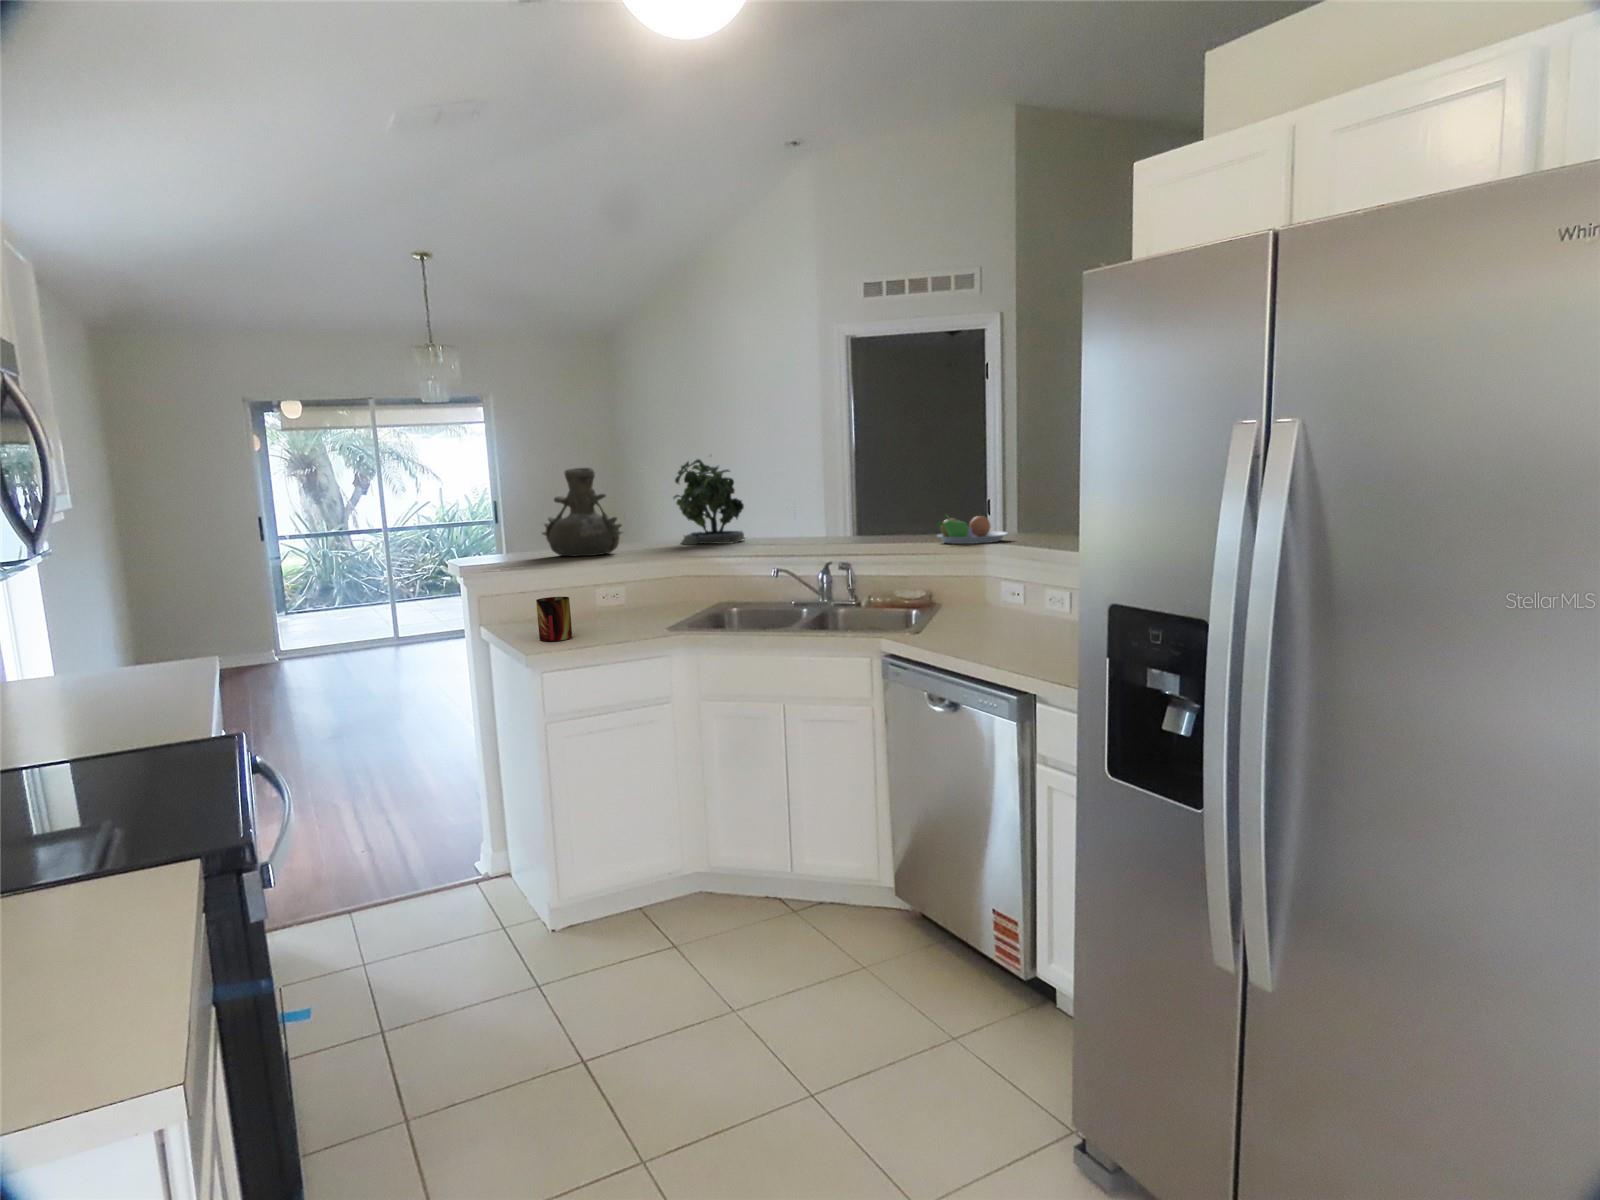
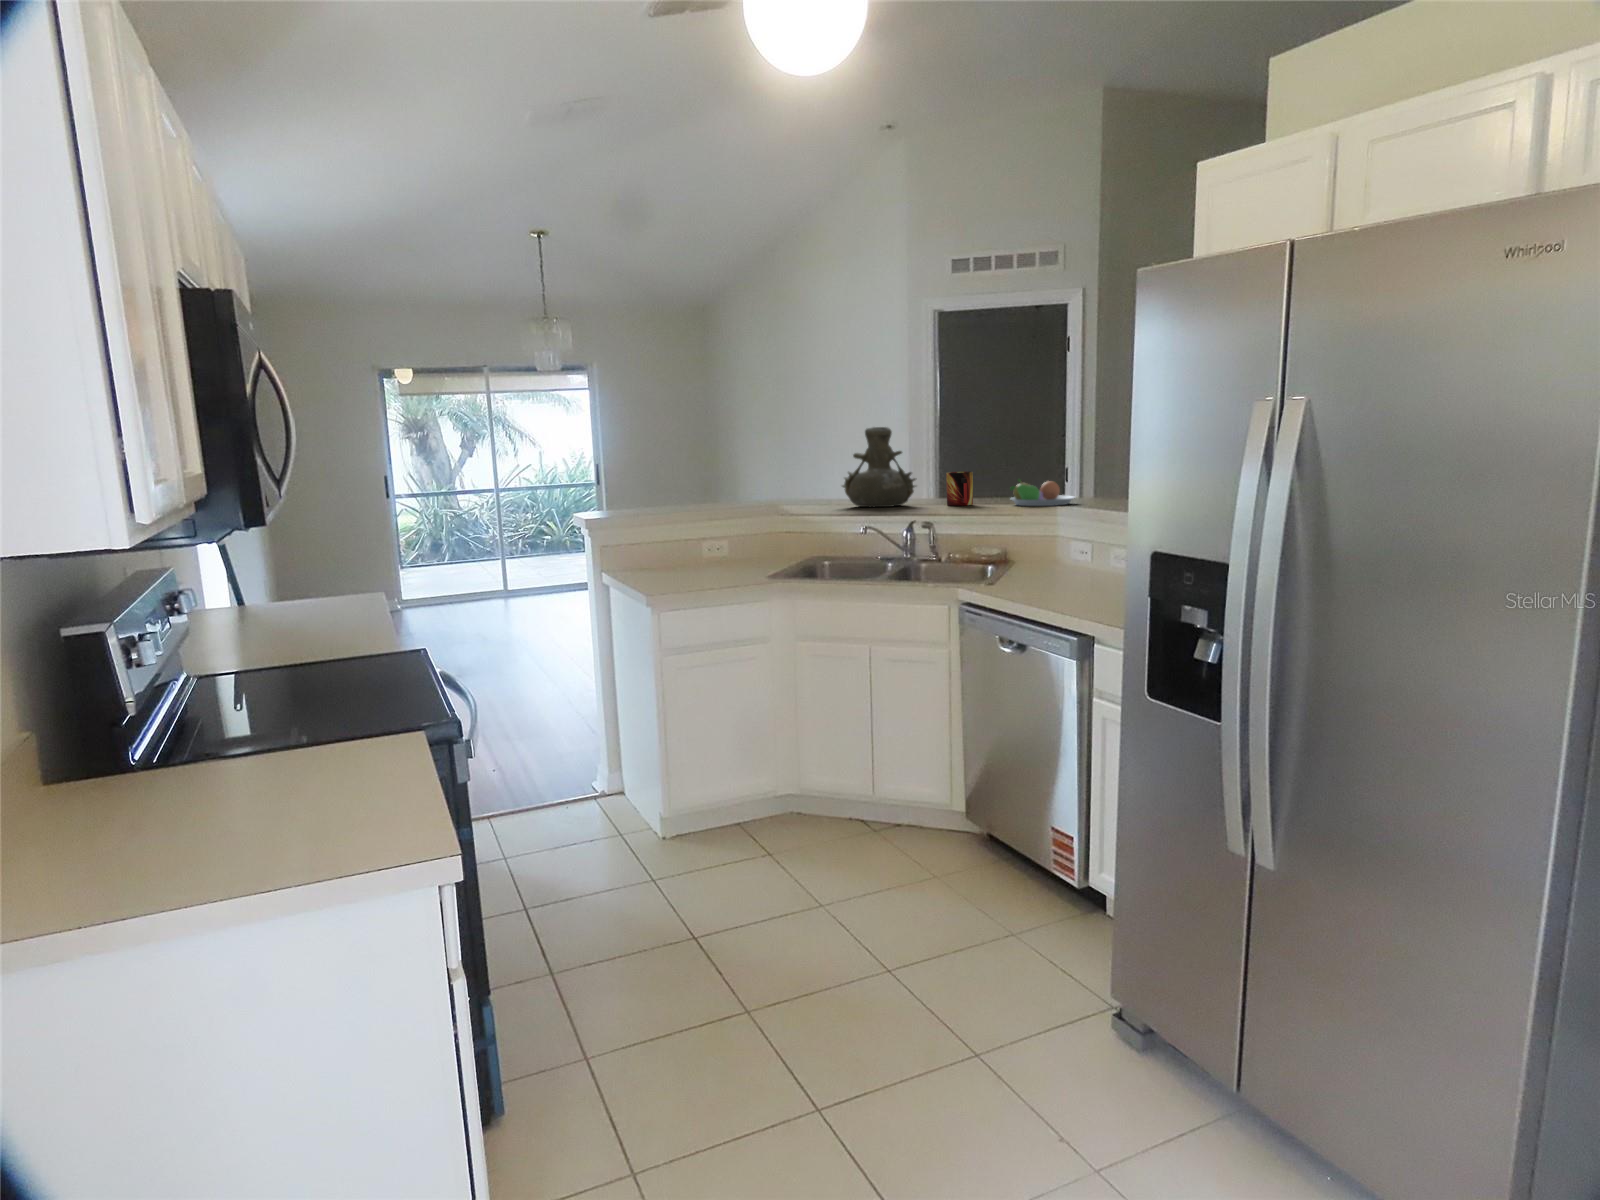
potted plant: present [674,459,745,544] -> none [769,422,834,505]
vase: present [542,468,622,557] -> present [842,427,916,507]
mug: present [536,597,572,641] -> present [946,472,973,506]

